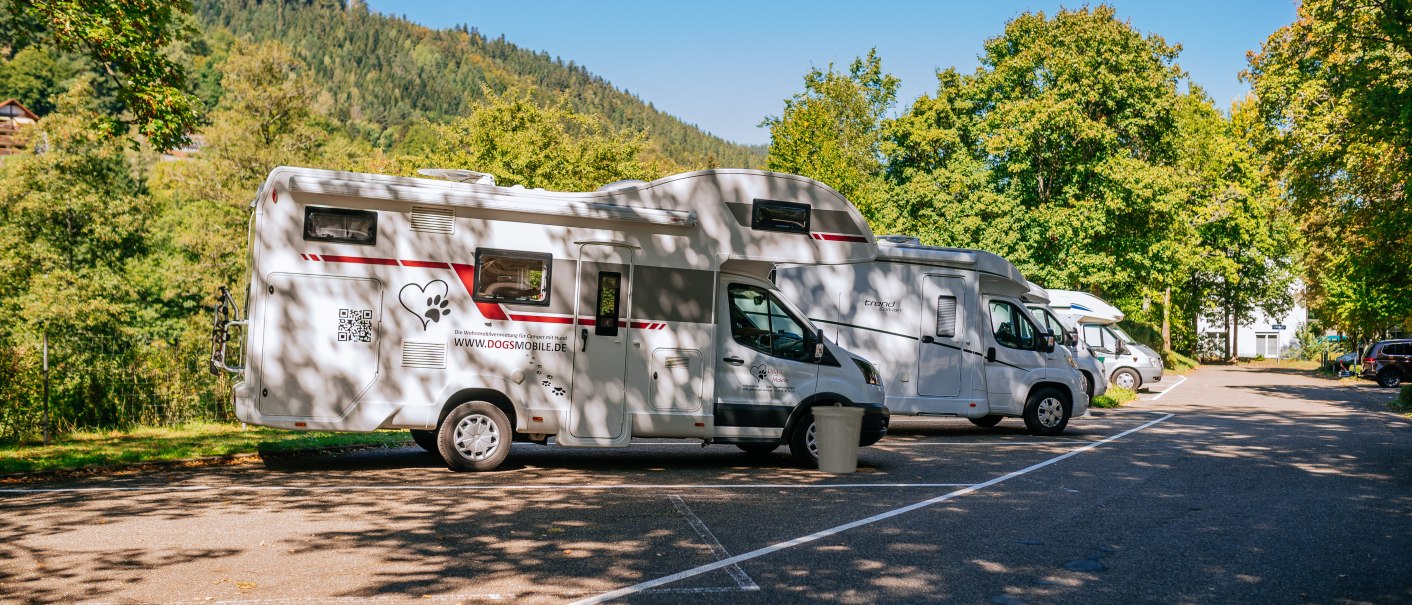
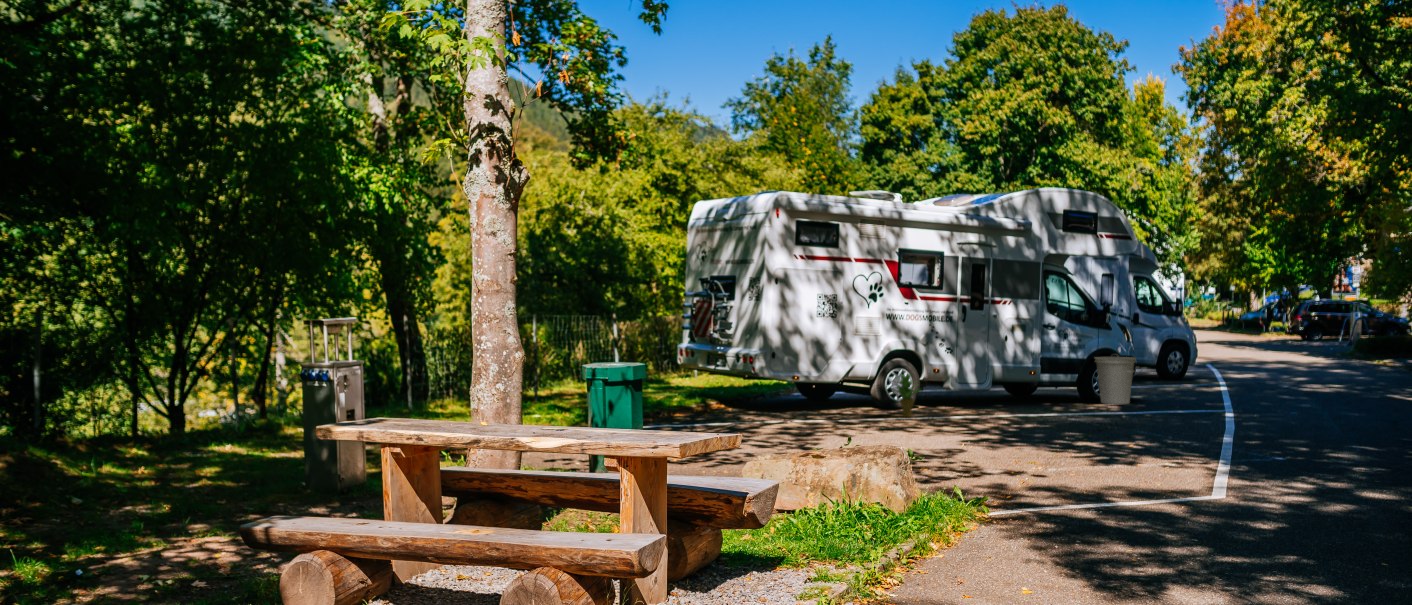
potted plant: none [455,419,502,479] -> present [896,374,919,417]

